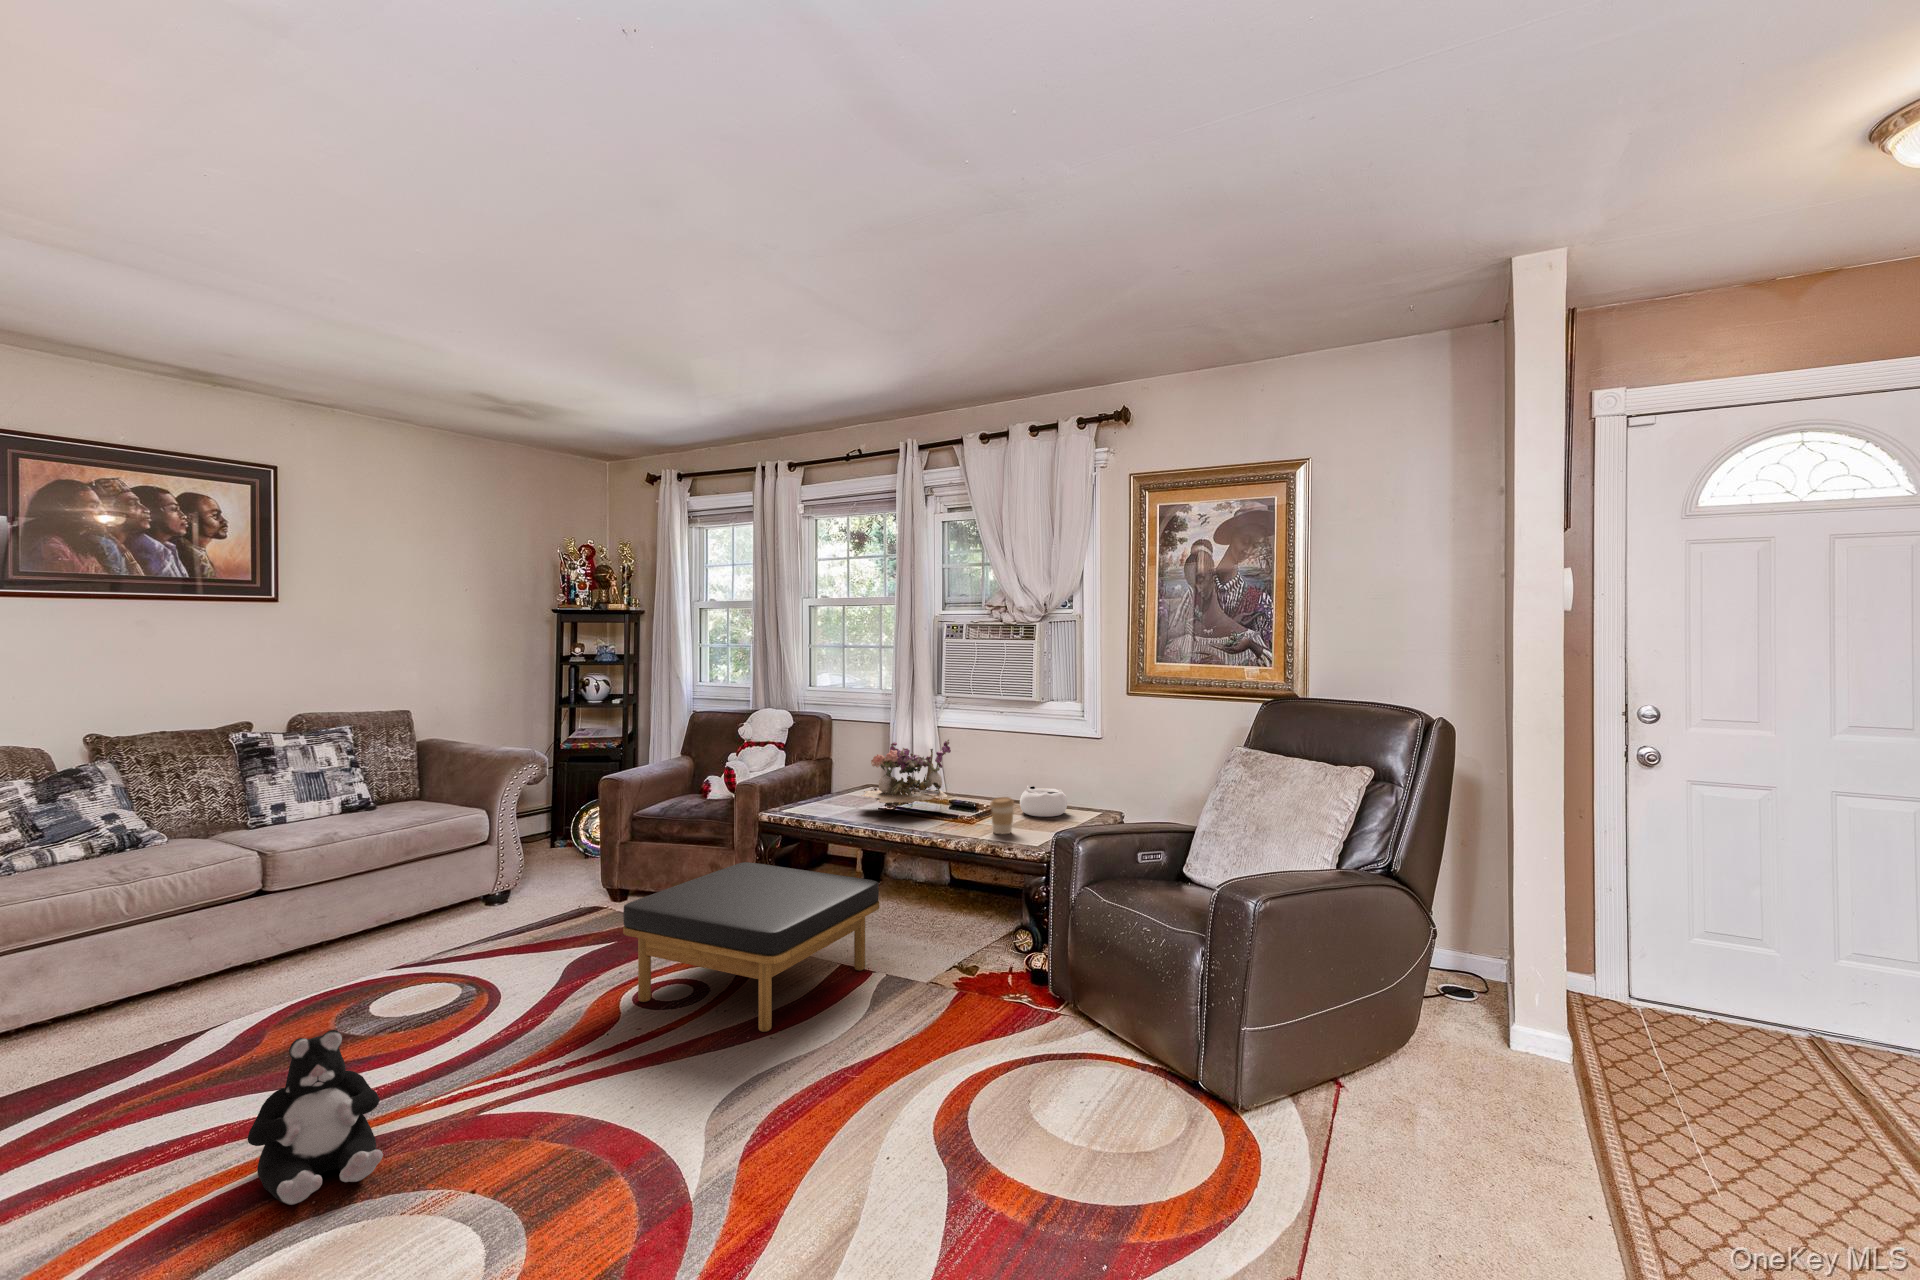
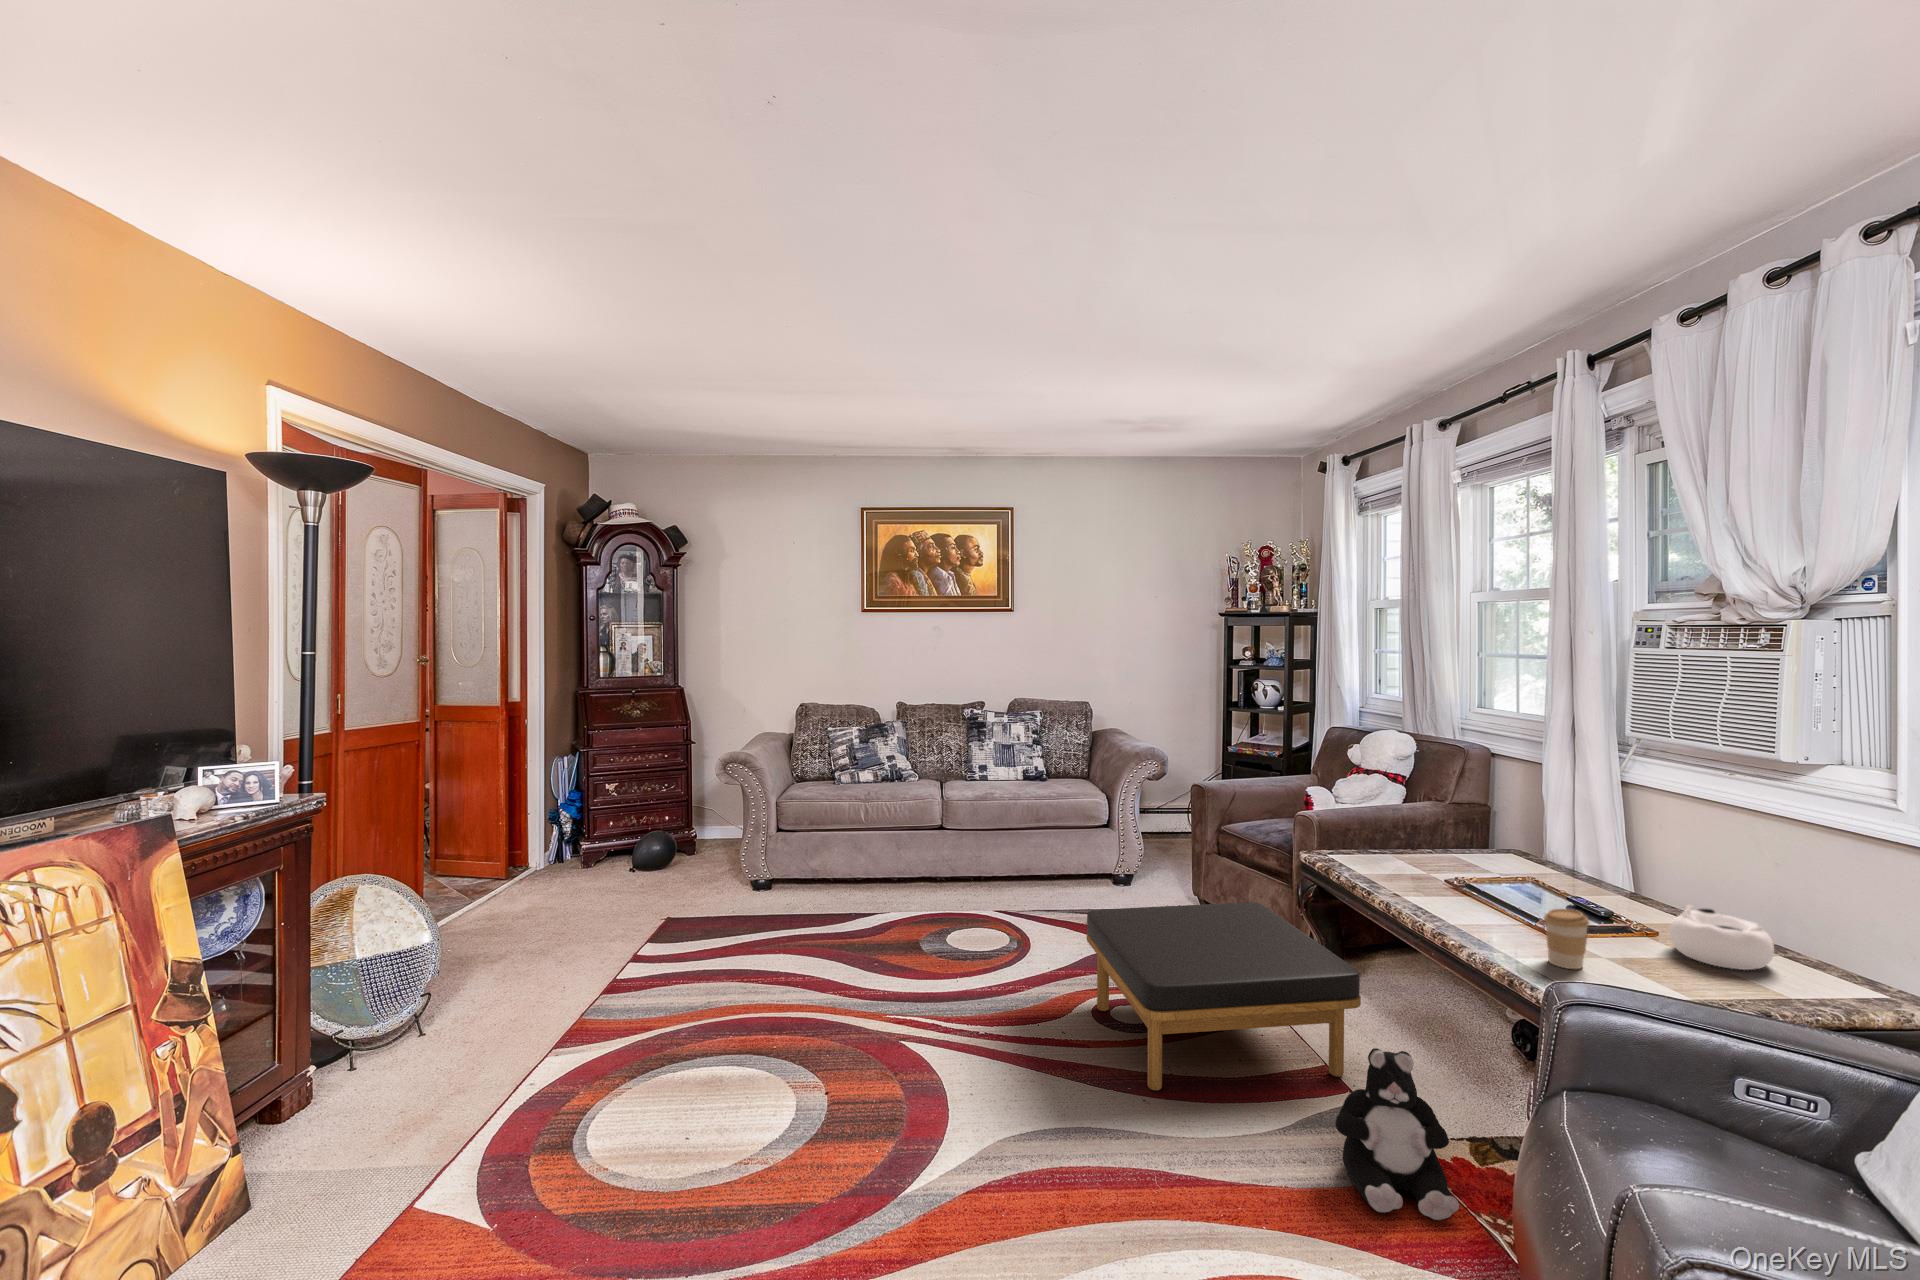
flower arrangement: present [861,739,951,809] -> none [1419,797,1557,890]
plush toy: present [248,1030,383,1205] -> present [1335,1048,1459,1220]

